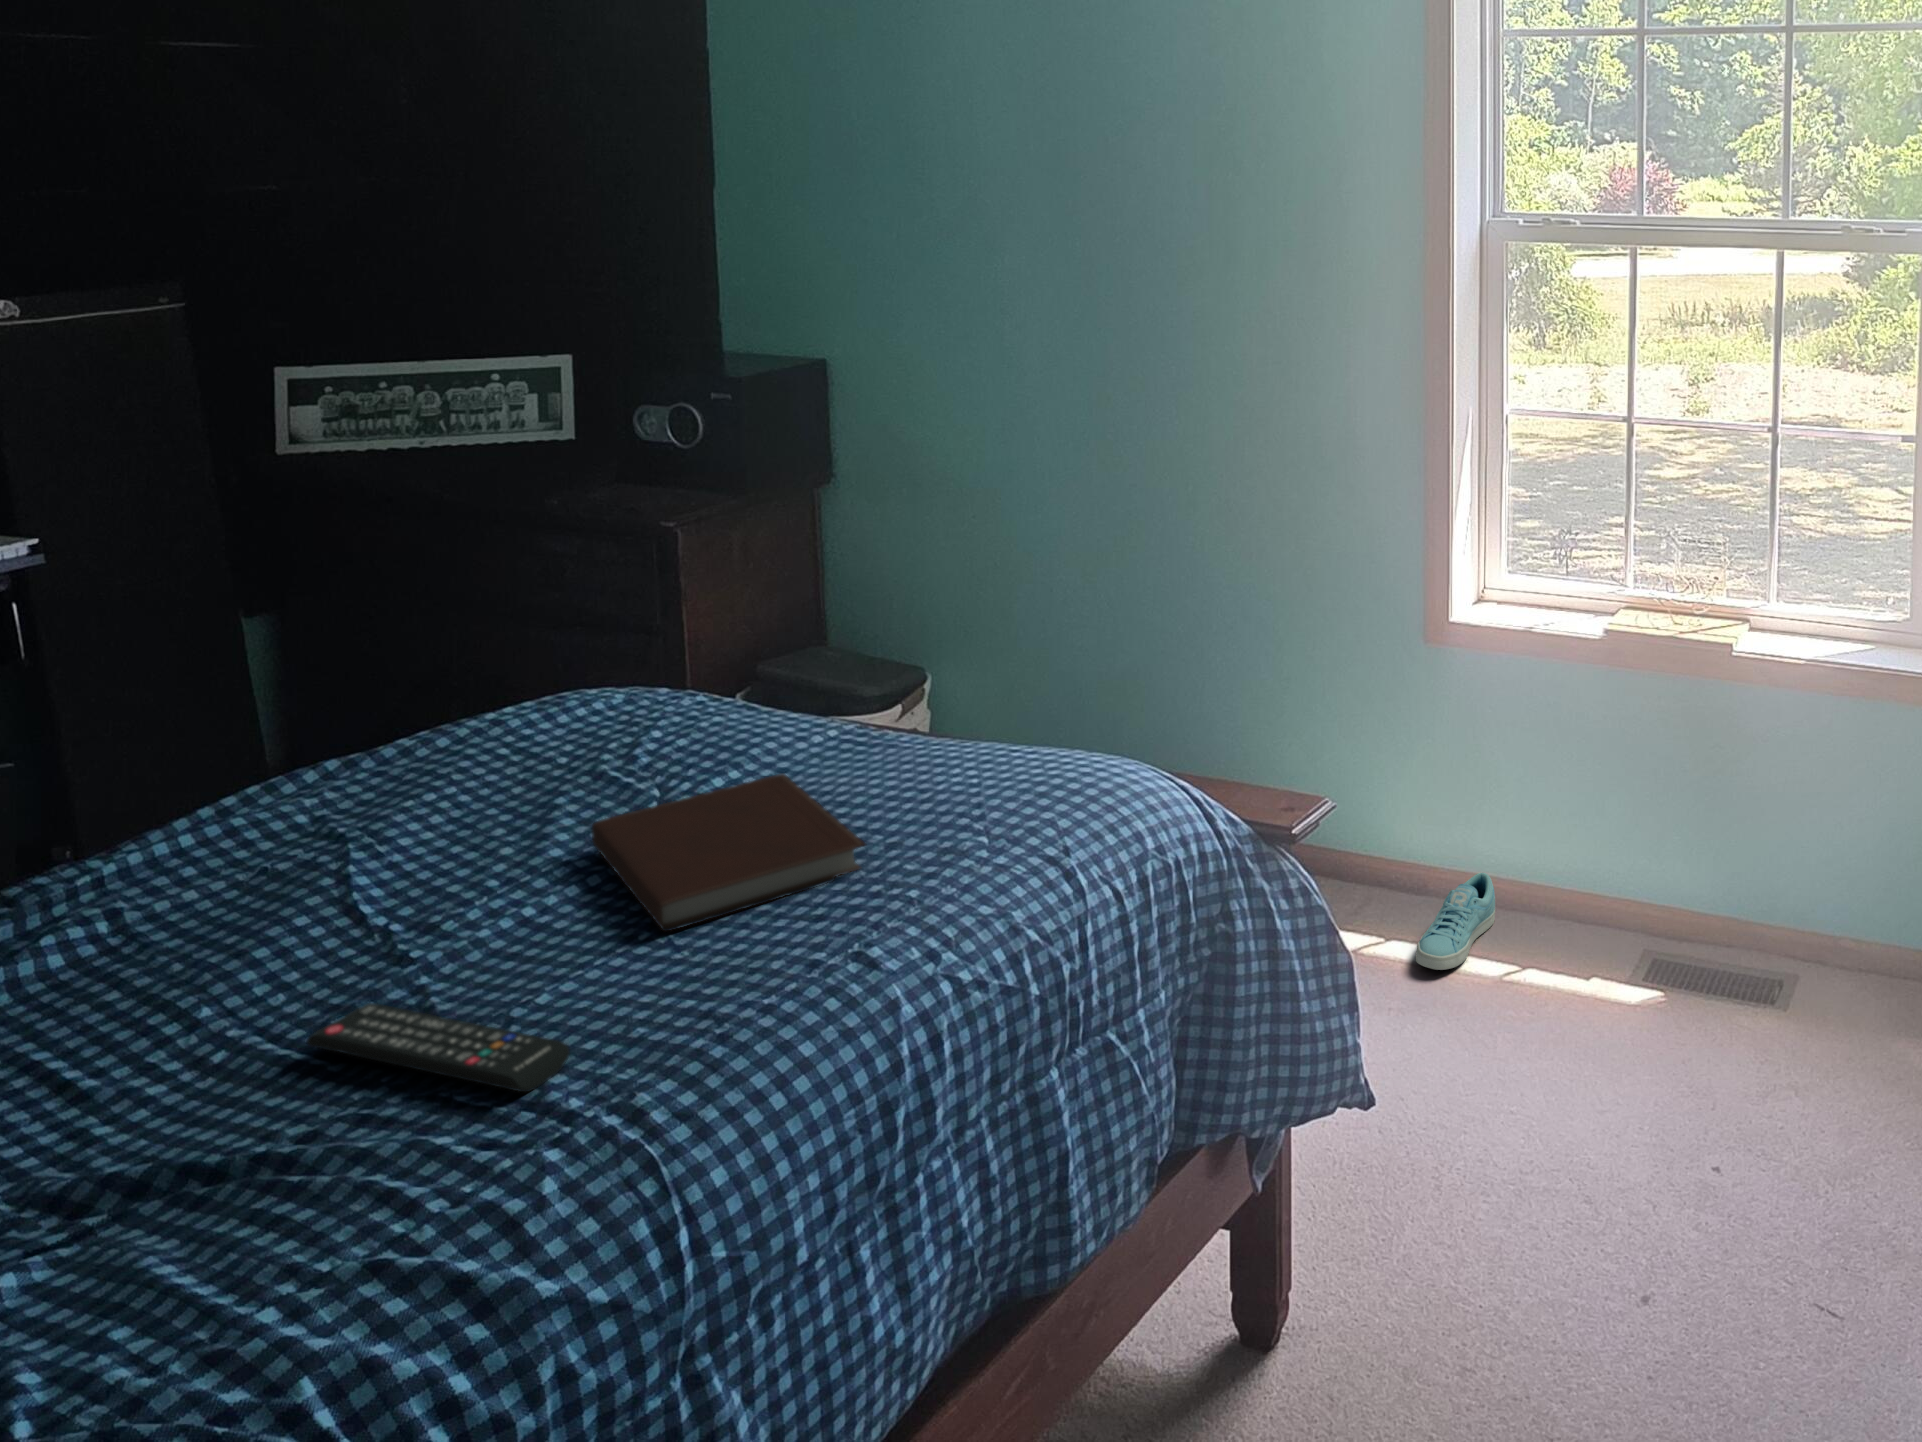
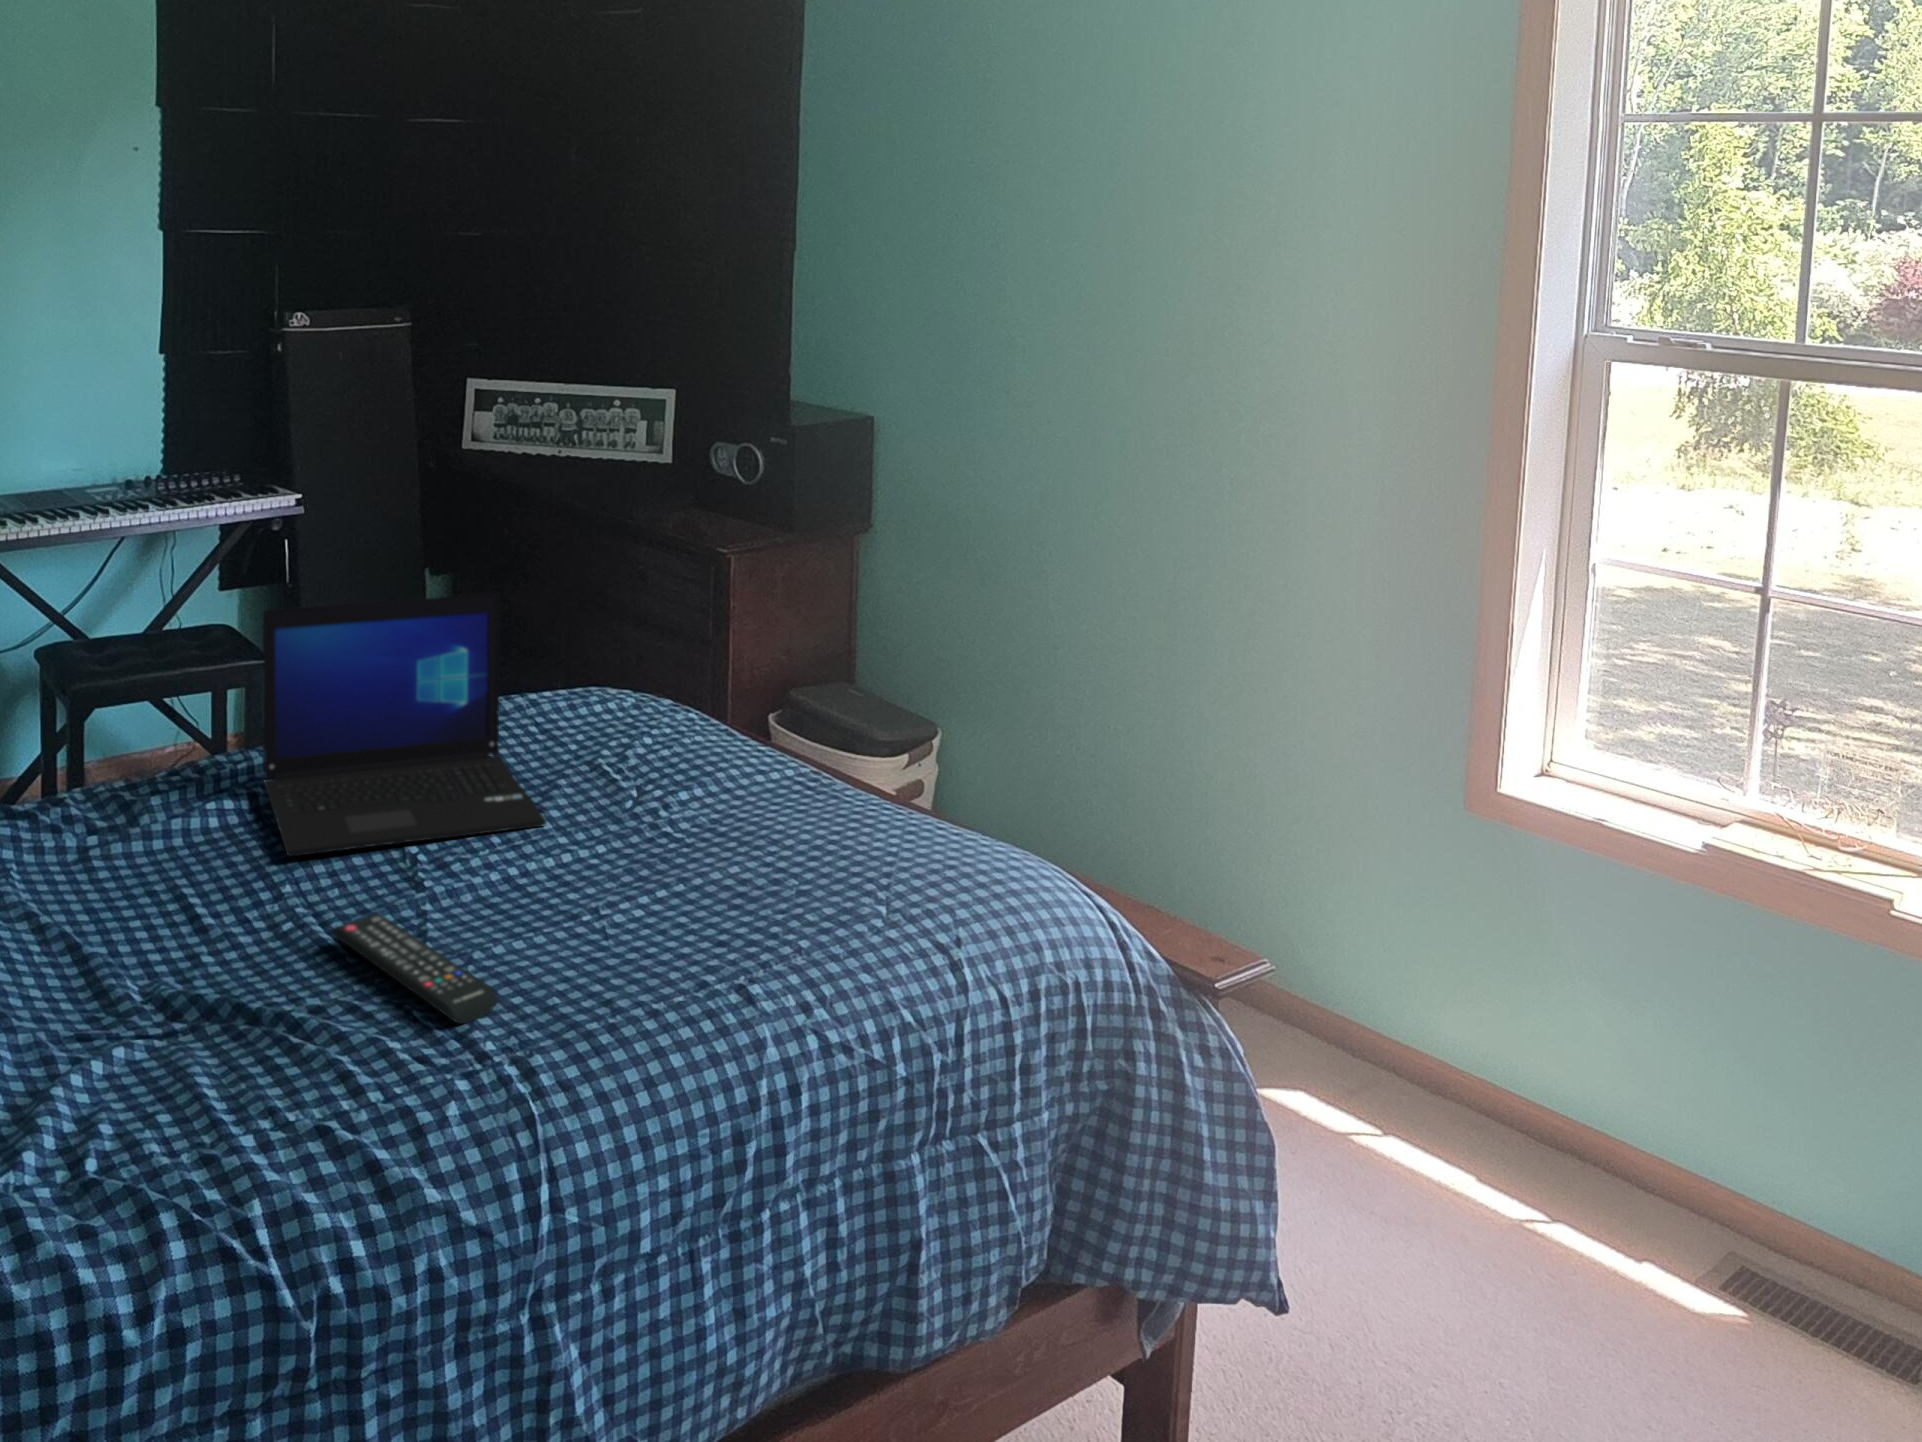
laptop: none [96,596,558,973] -> present [263,593,546,856]
notebook: present [592,773,866,931] -> none [570,799,776,918]
sneaker: present [1416,873,1495,970] -> none [1413,1093,1528,1194]

